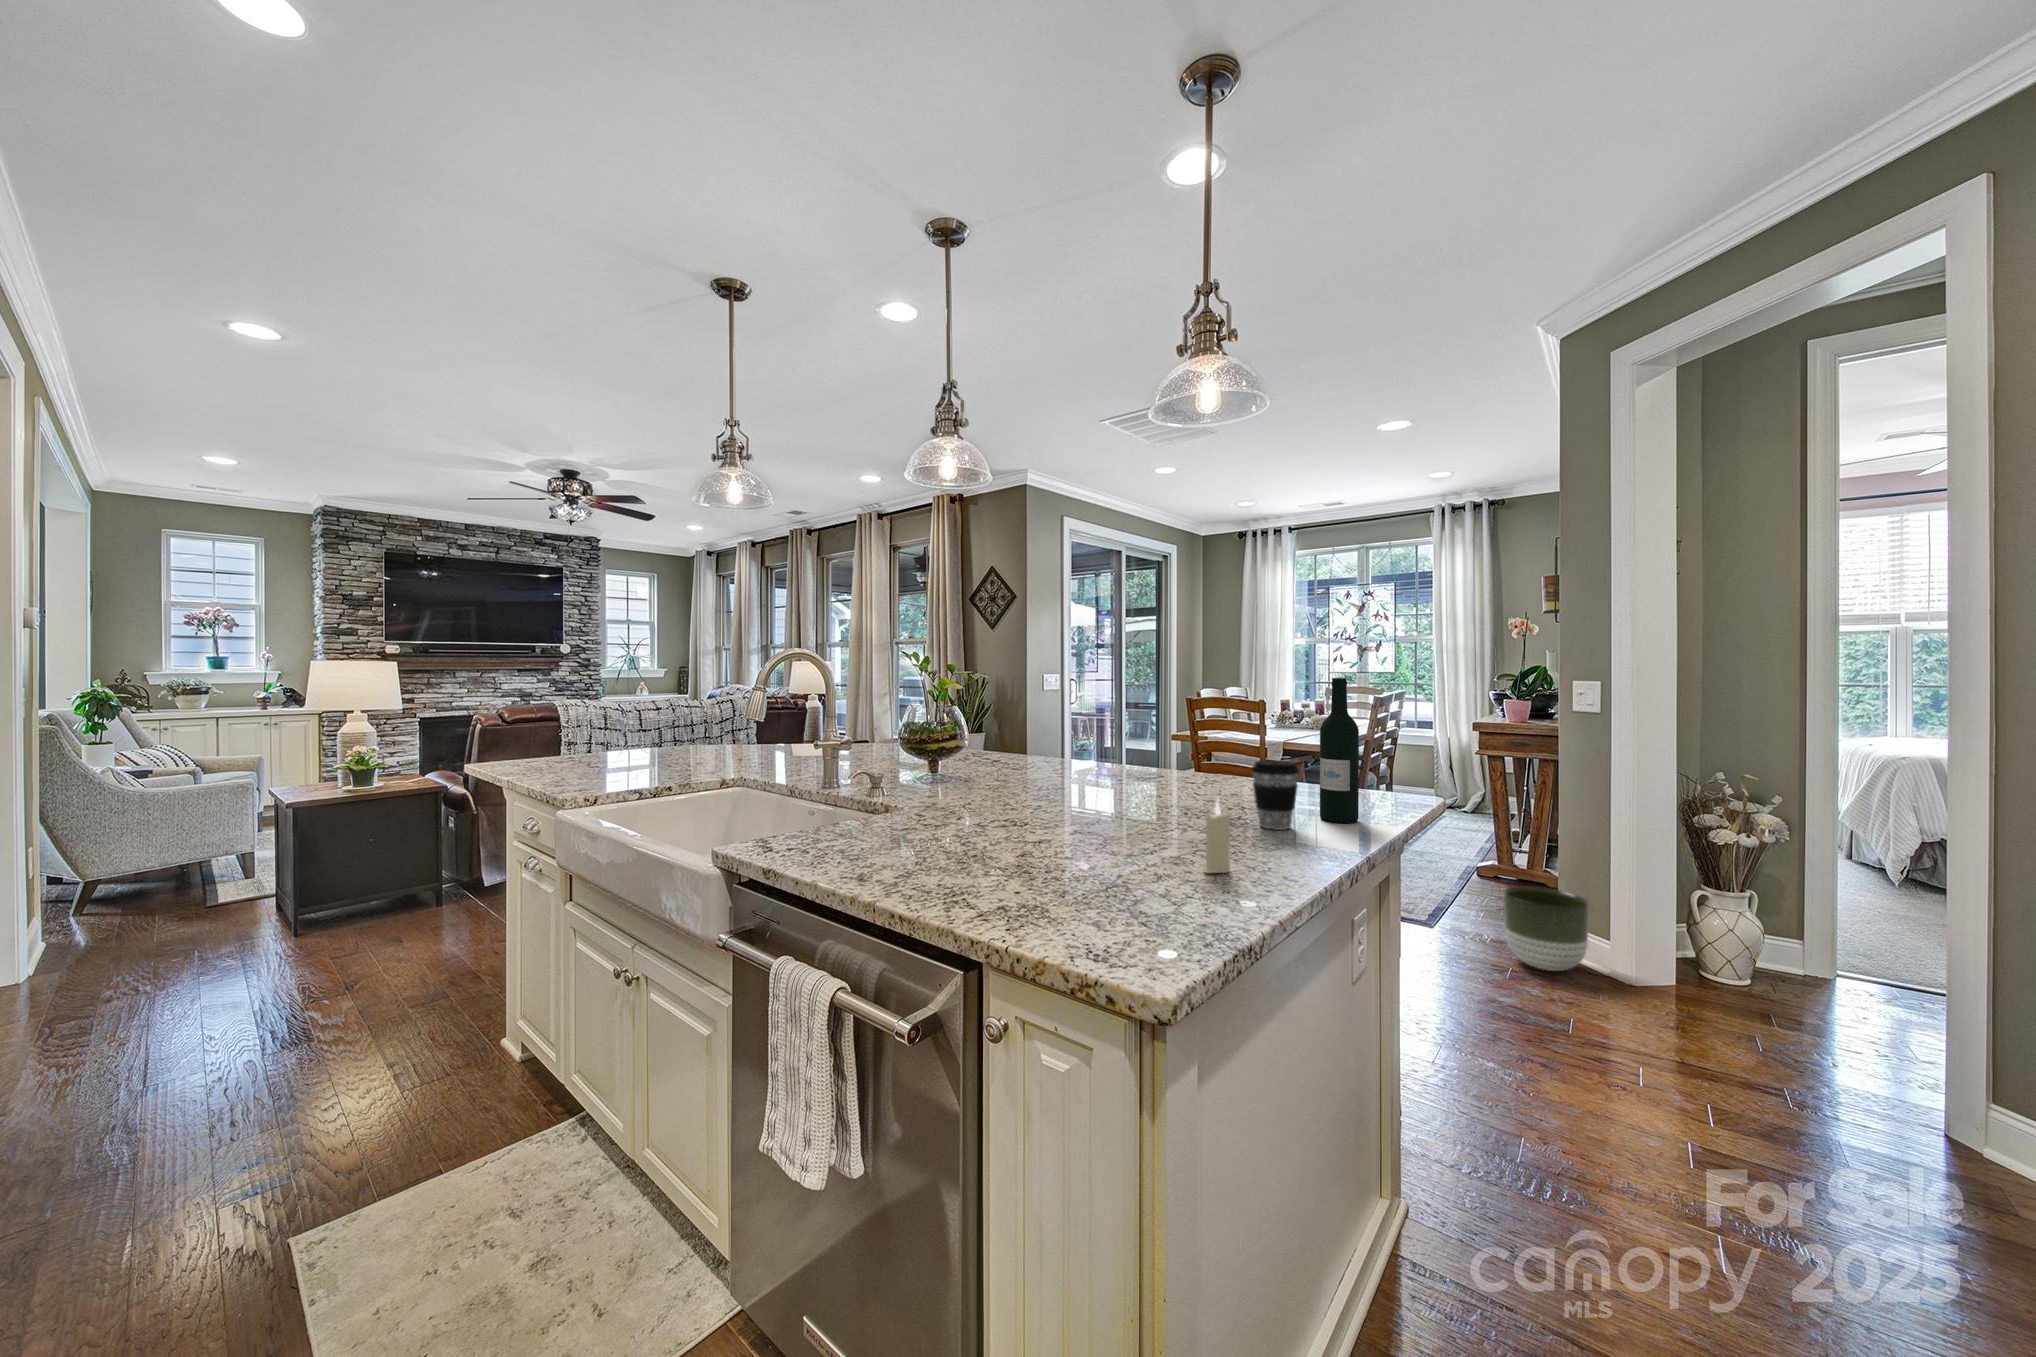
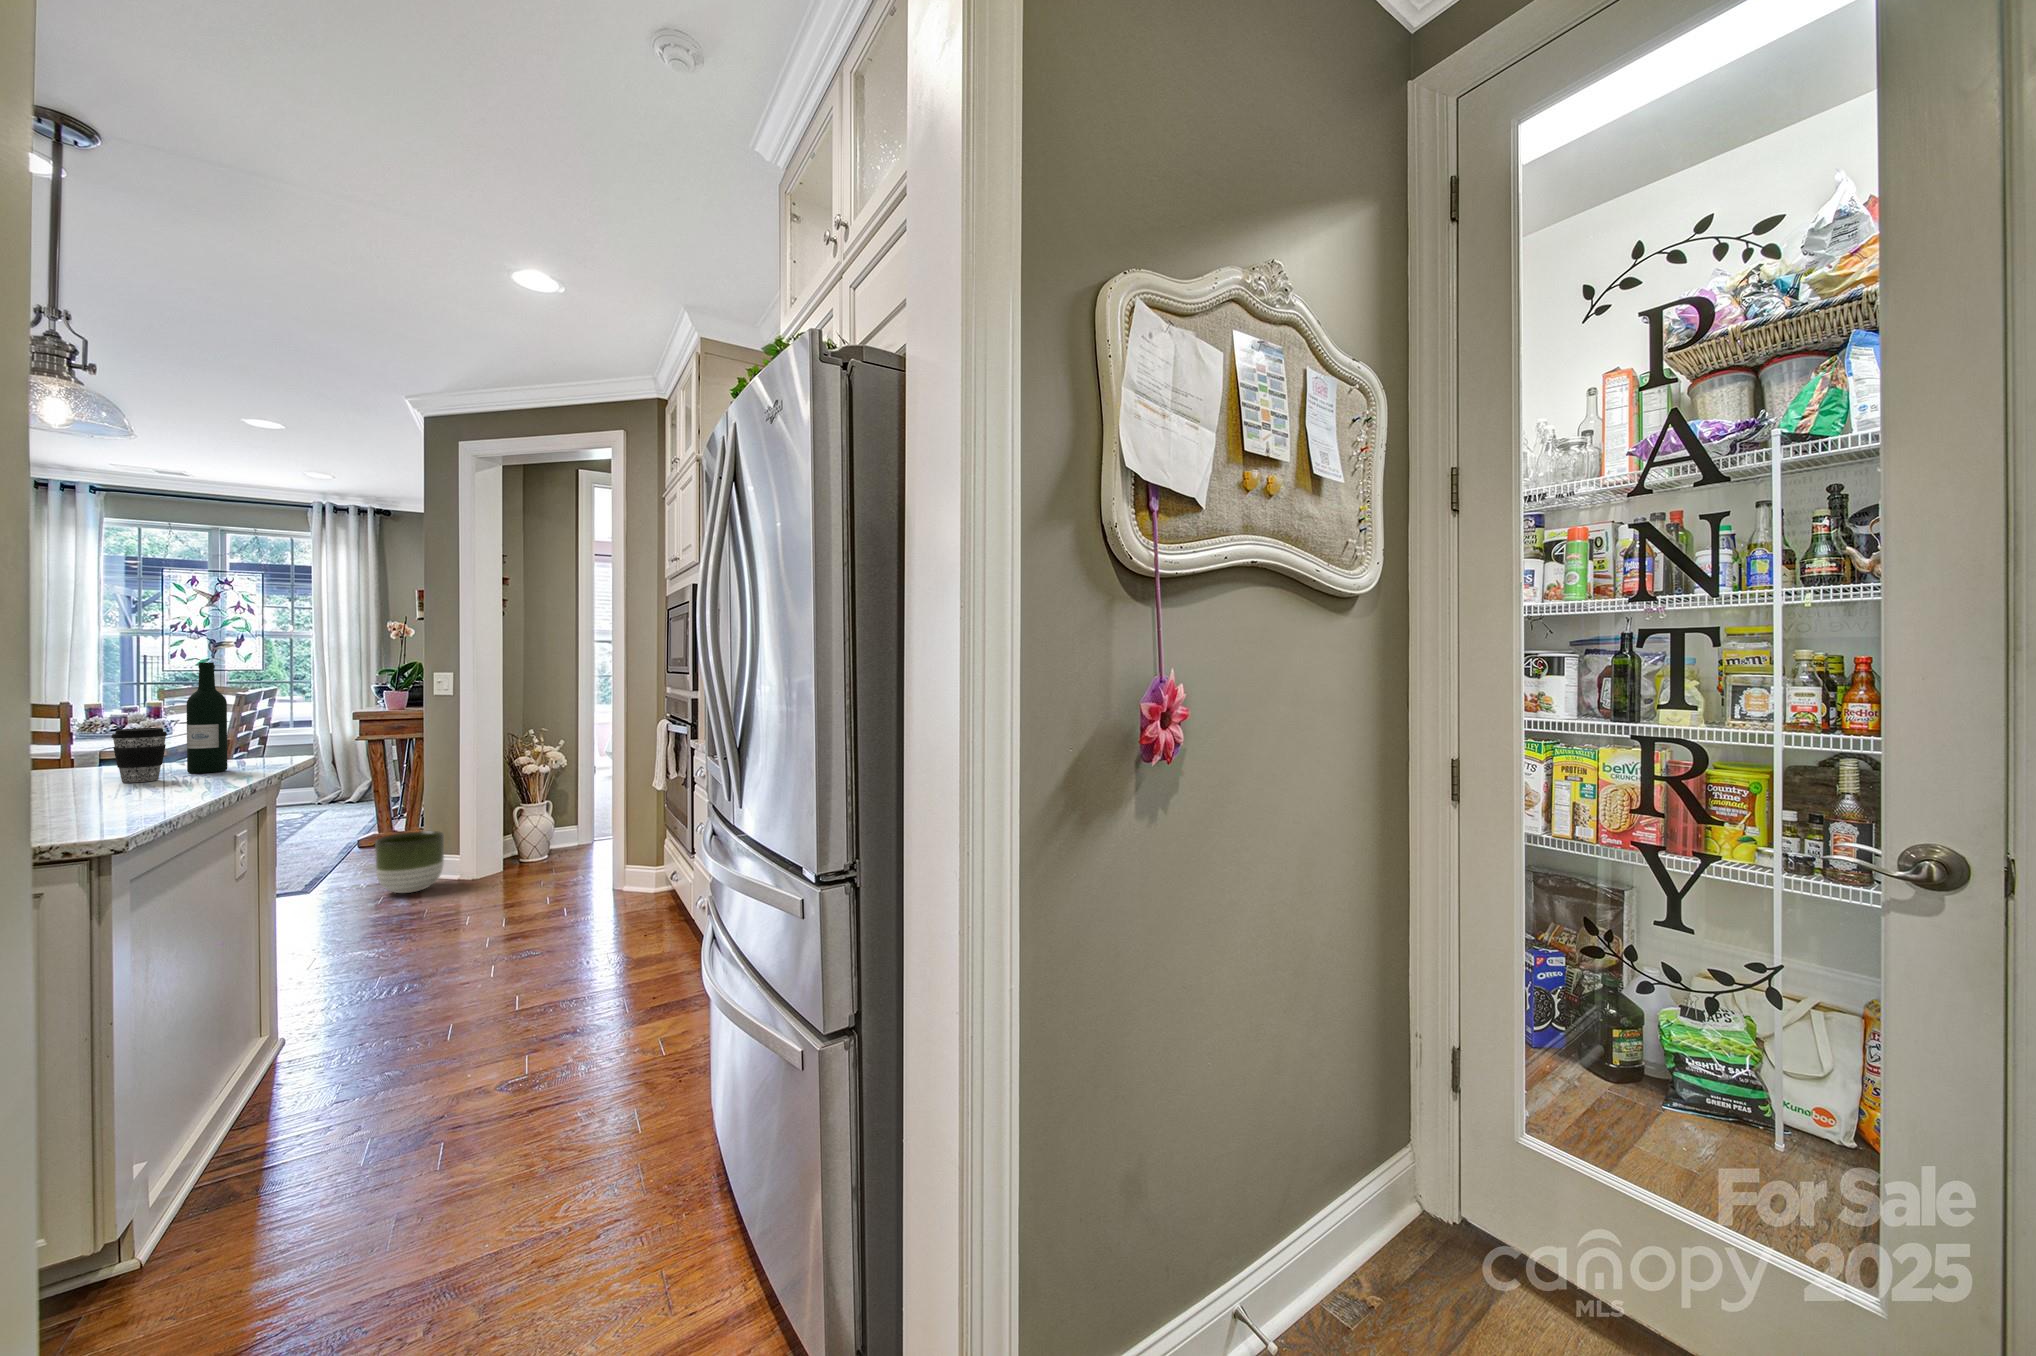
candle: present [1203,799,1231,873] -> none [77,746,108,804]

